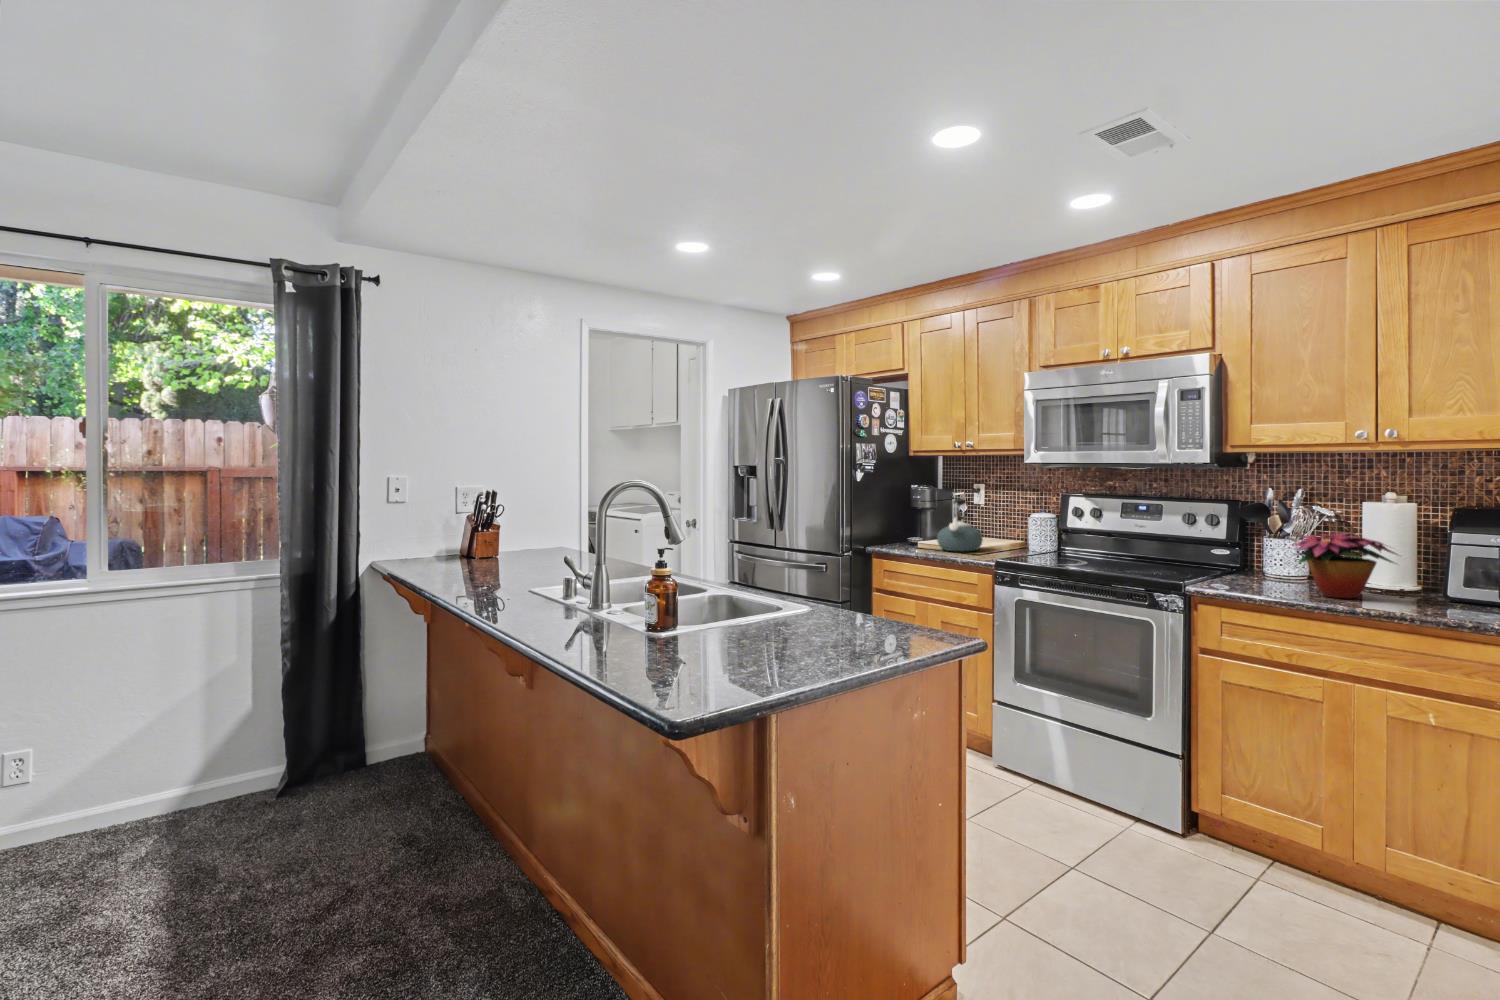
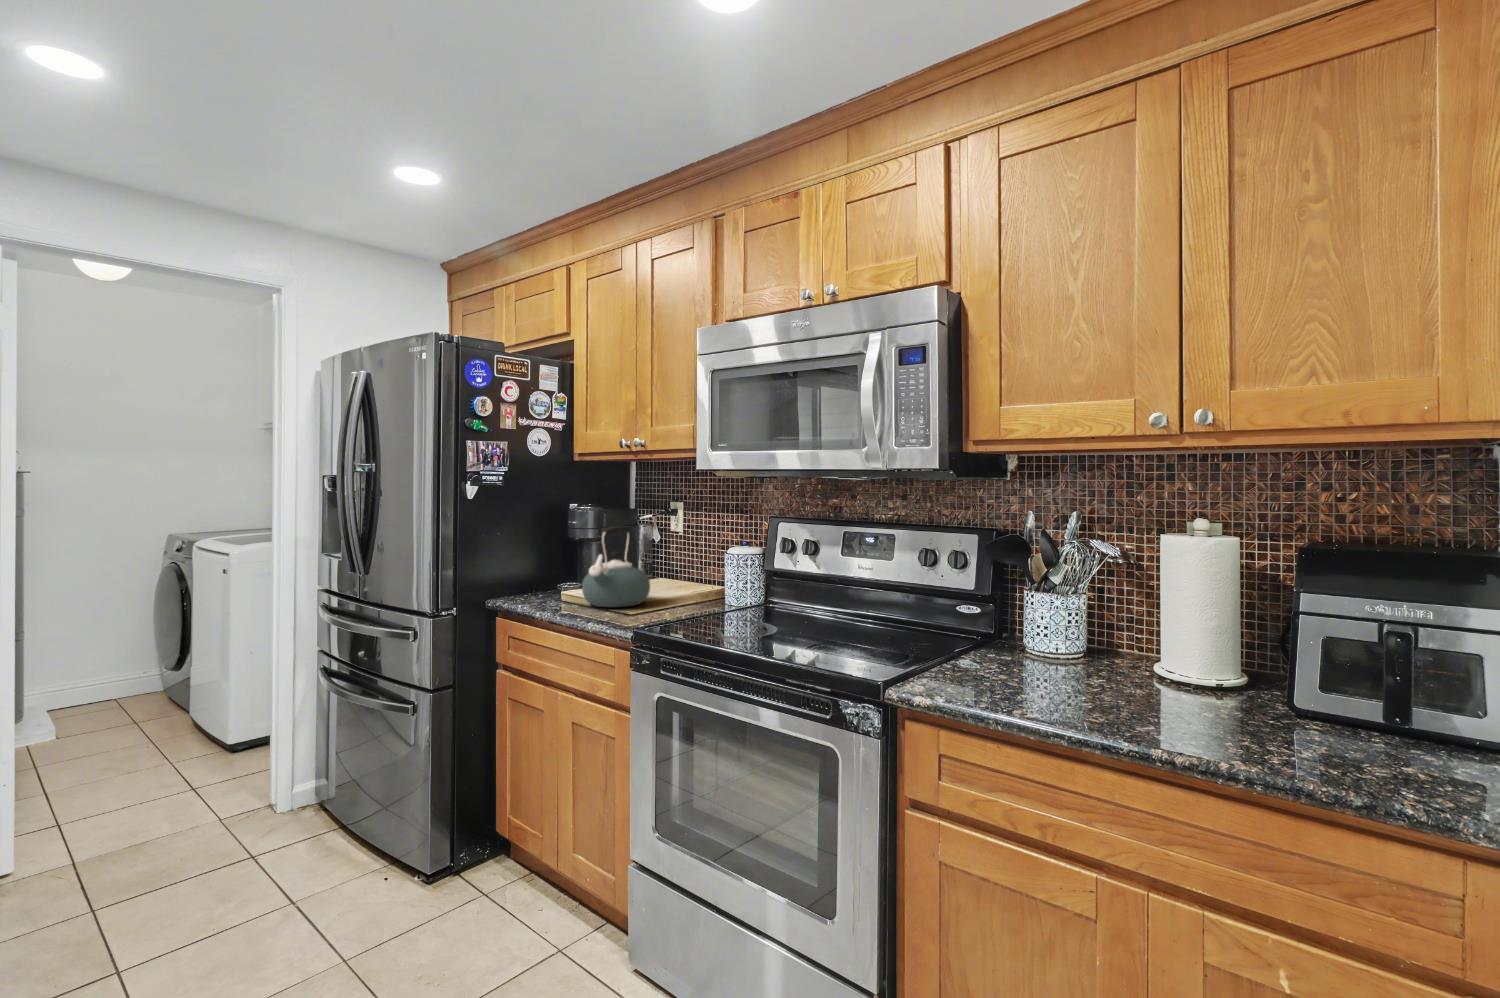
flower arrangement: present [1292,533,1397,598] -> none [1041,591,1235,714]

